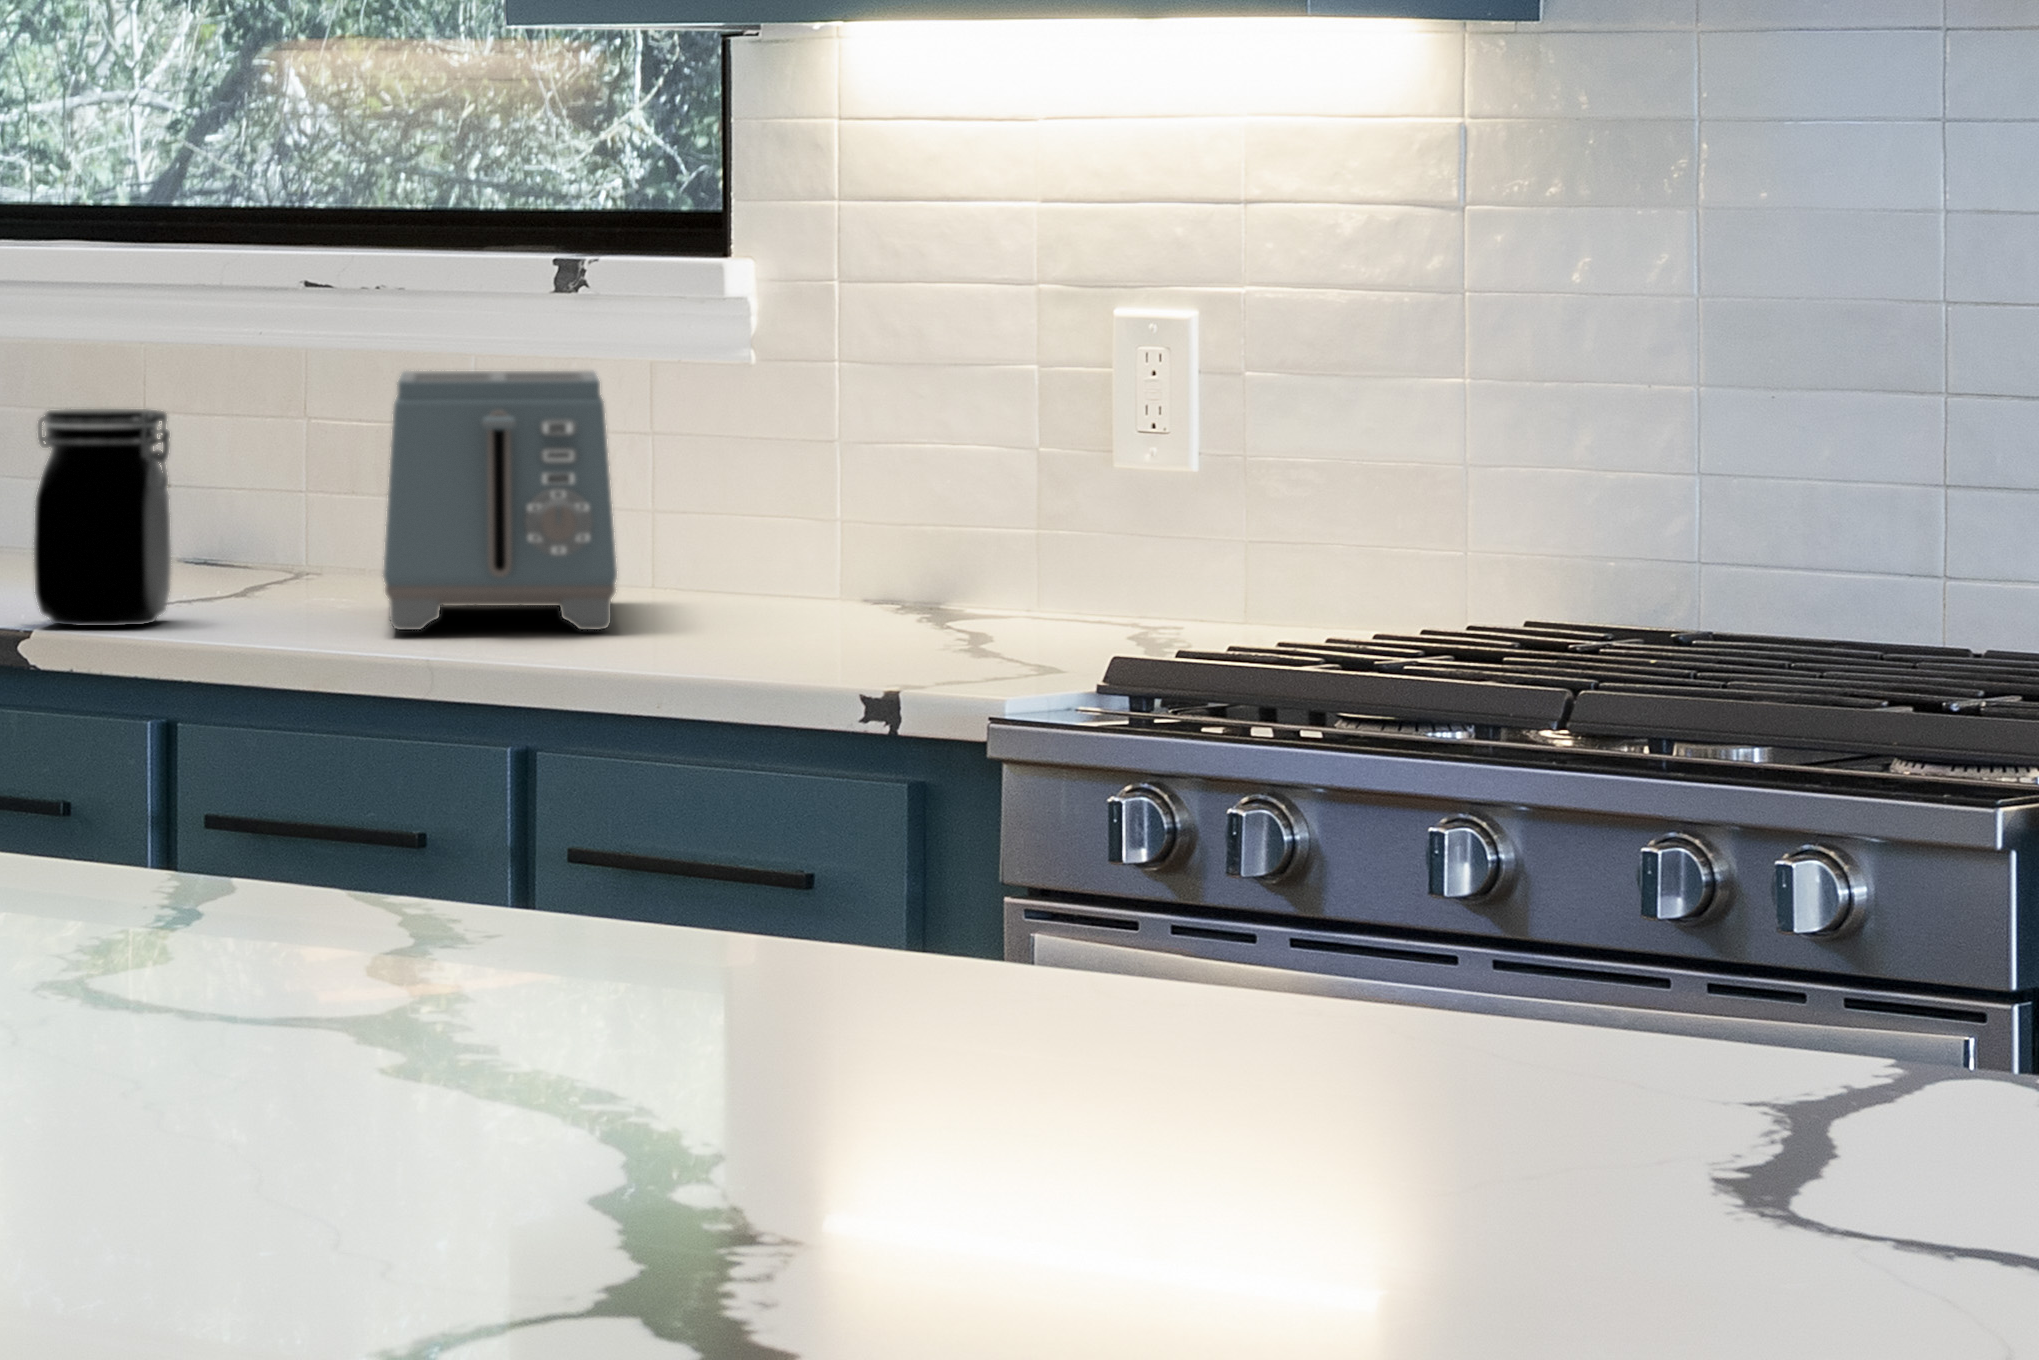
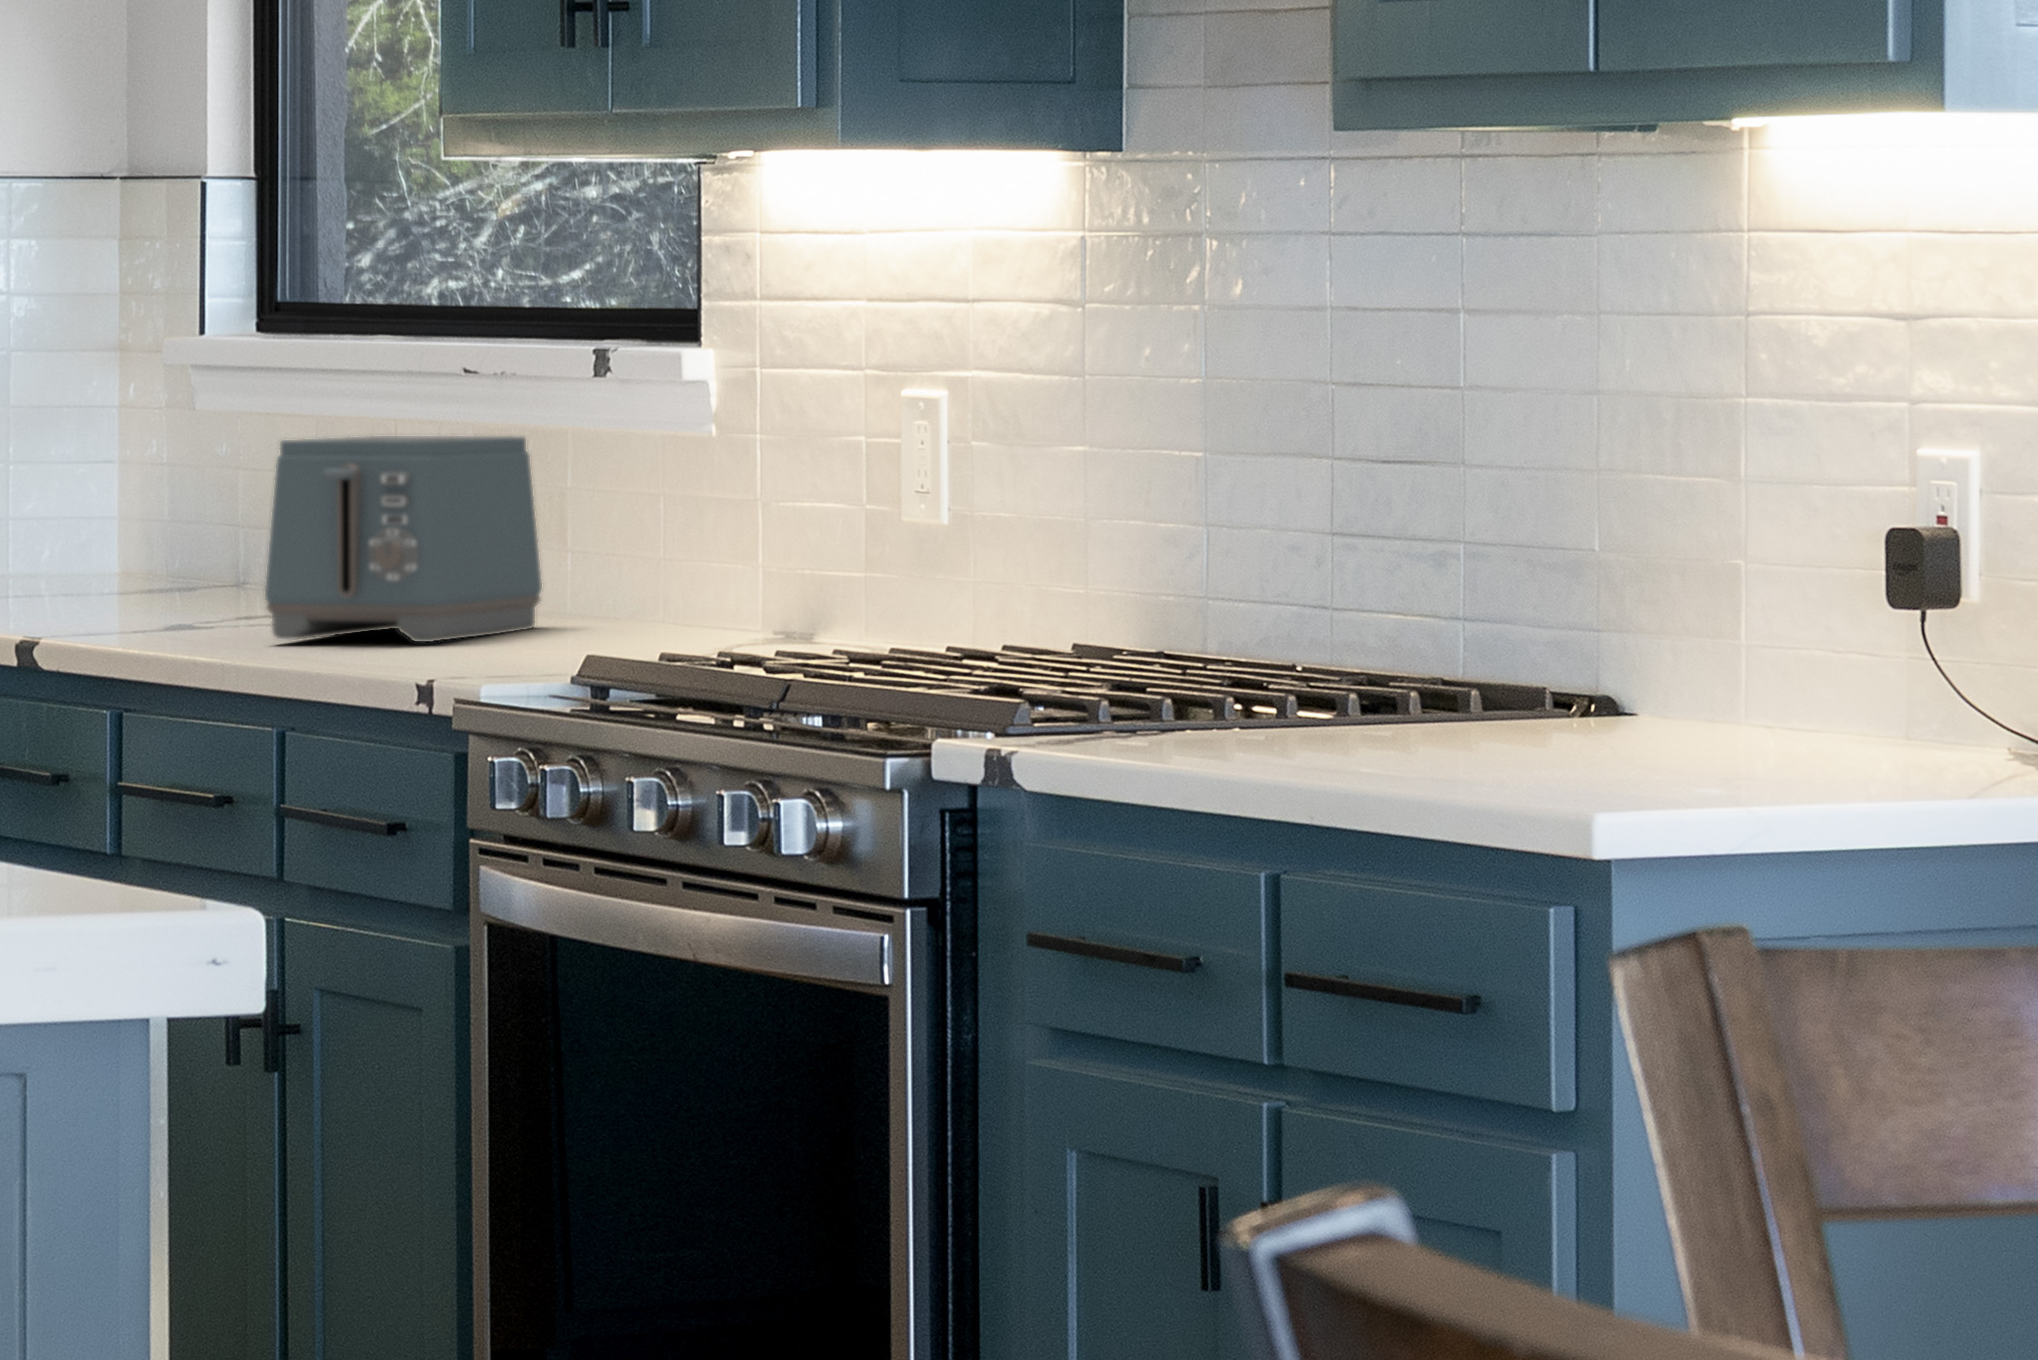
jar: present [34,409,171,626] -> none [56,463,178,635]

